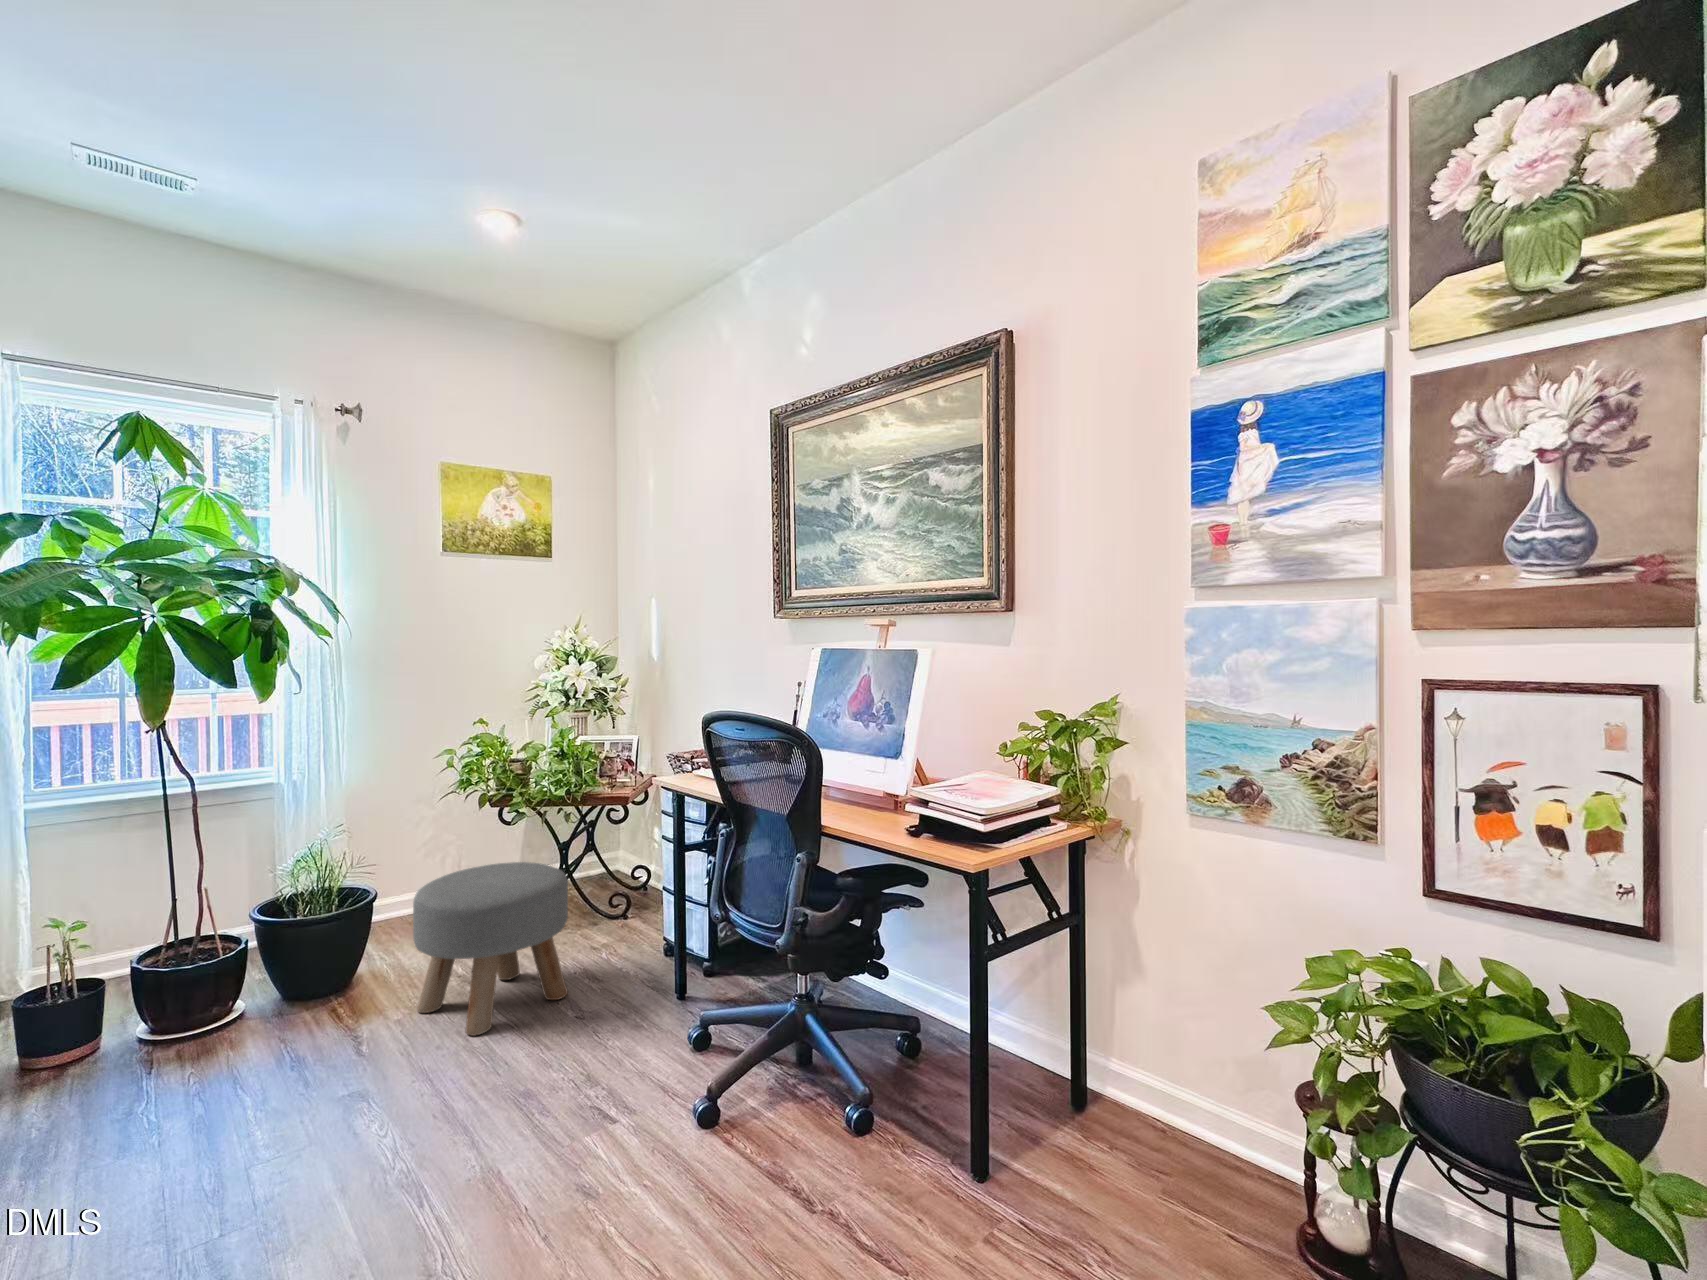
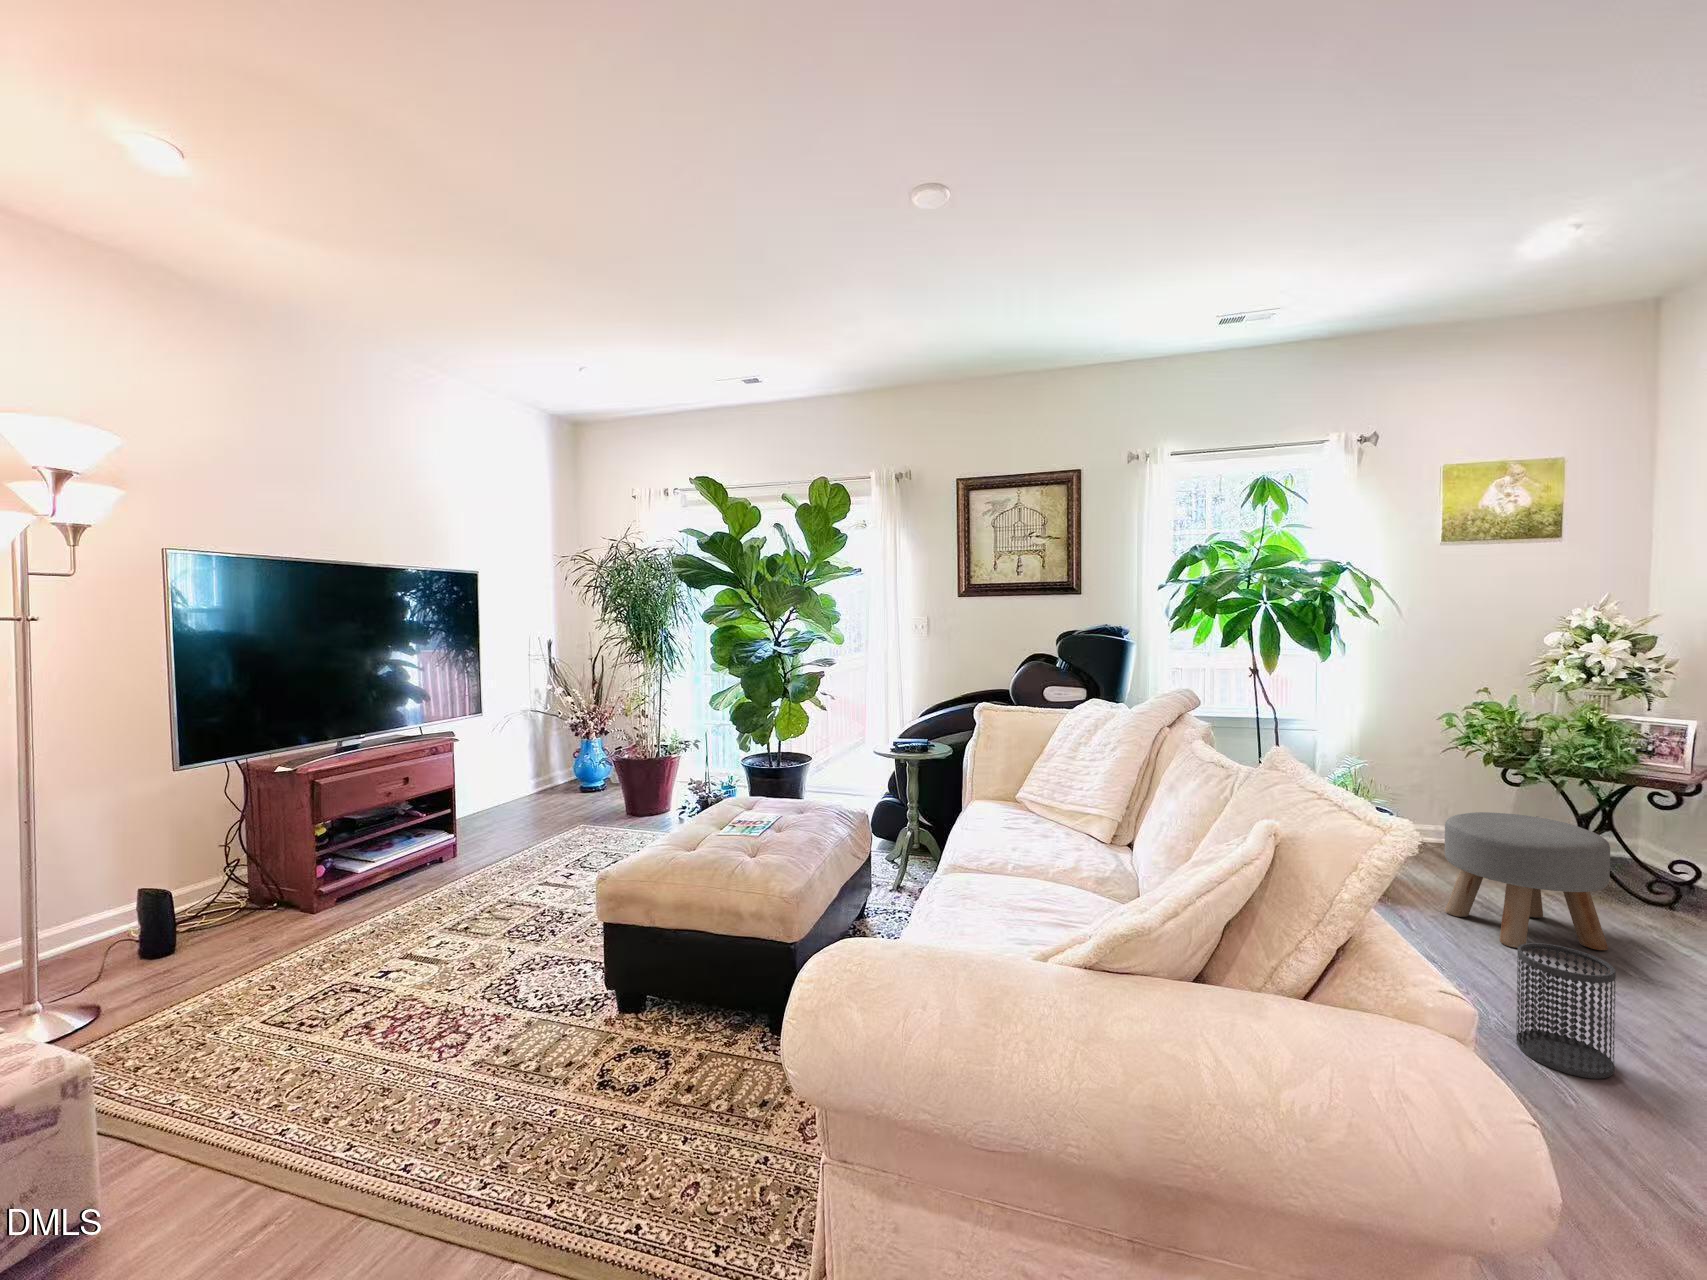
wastebasket: none [434,1045,534,1230] -> present [1516,943,1616,1079]

